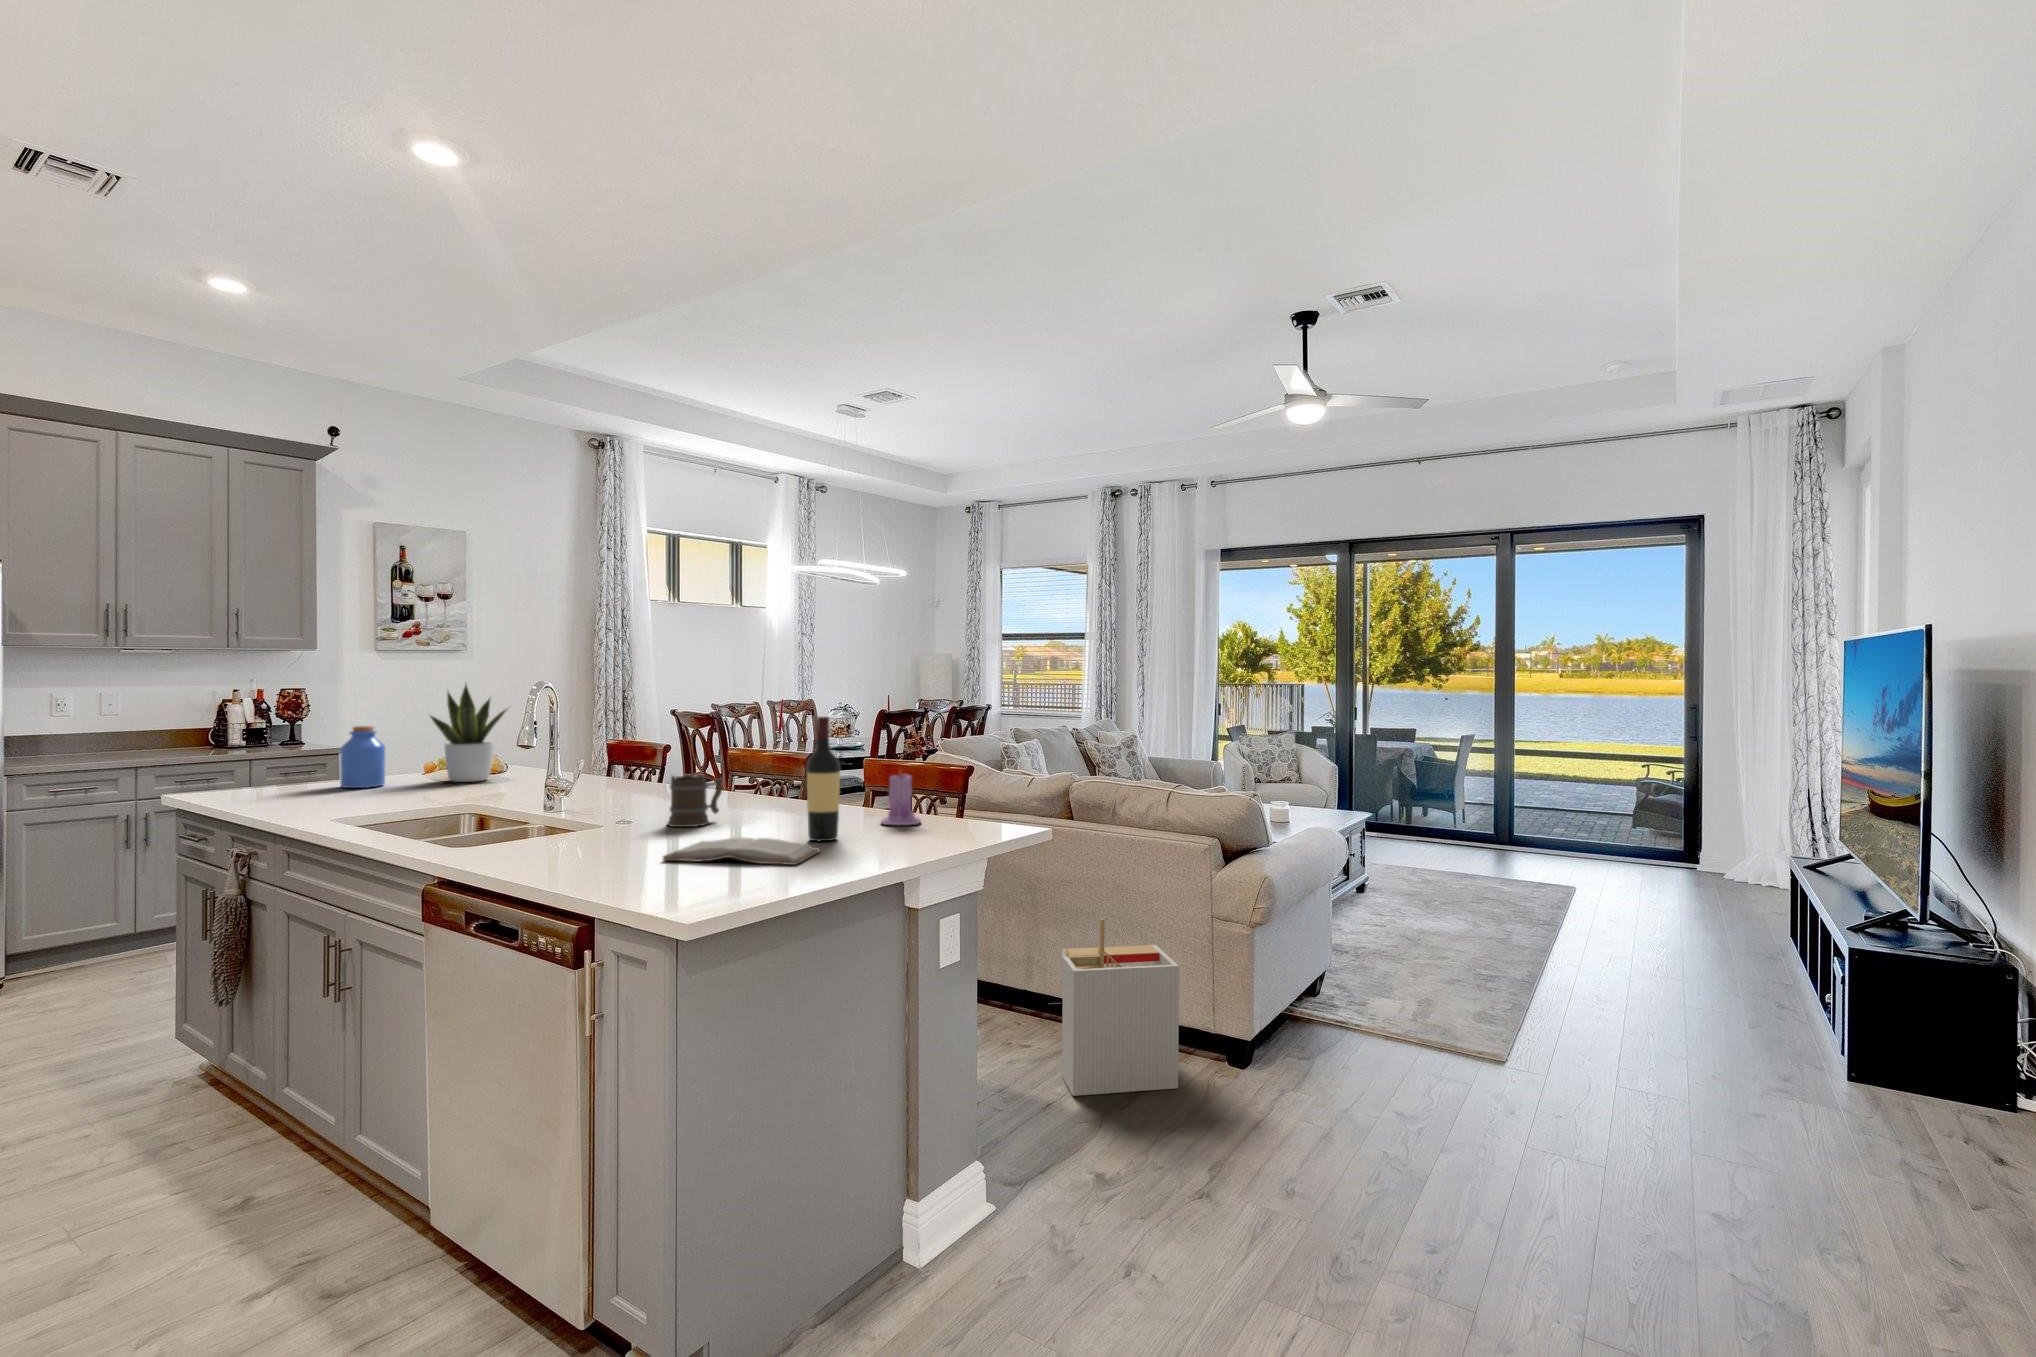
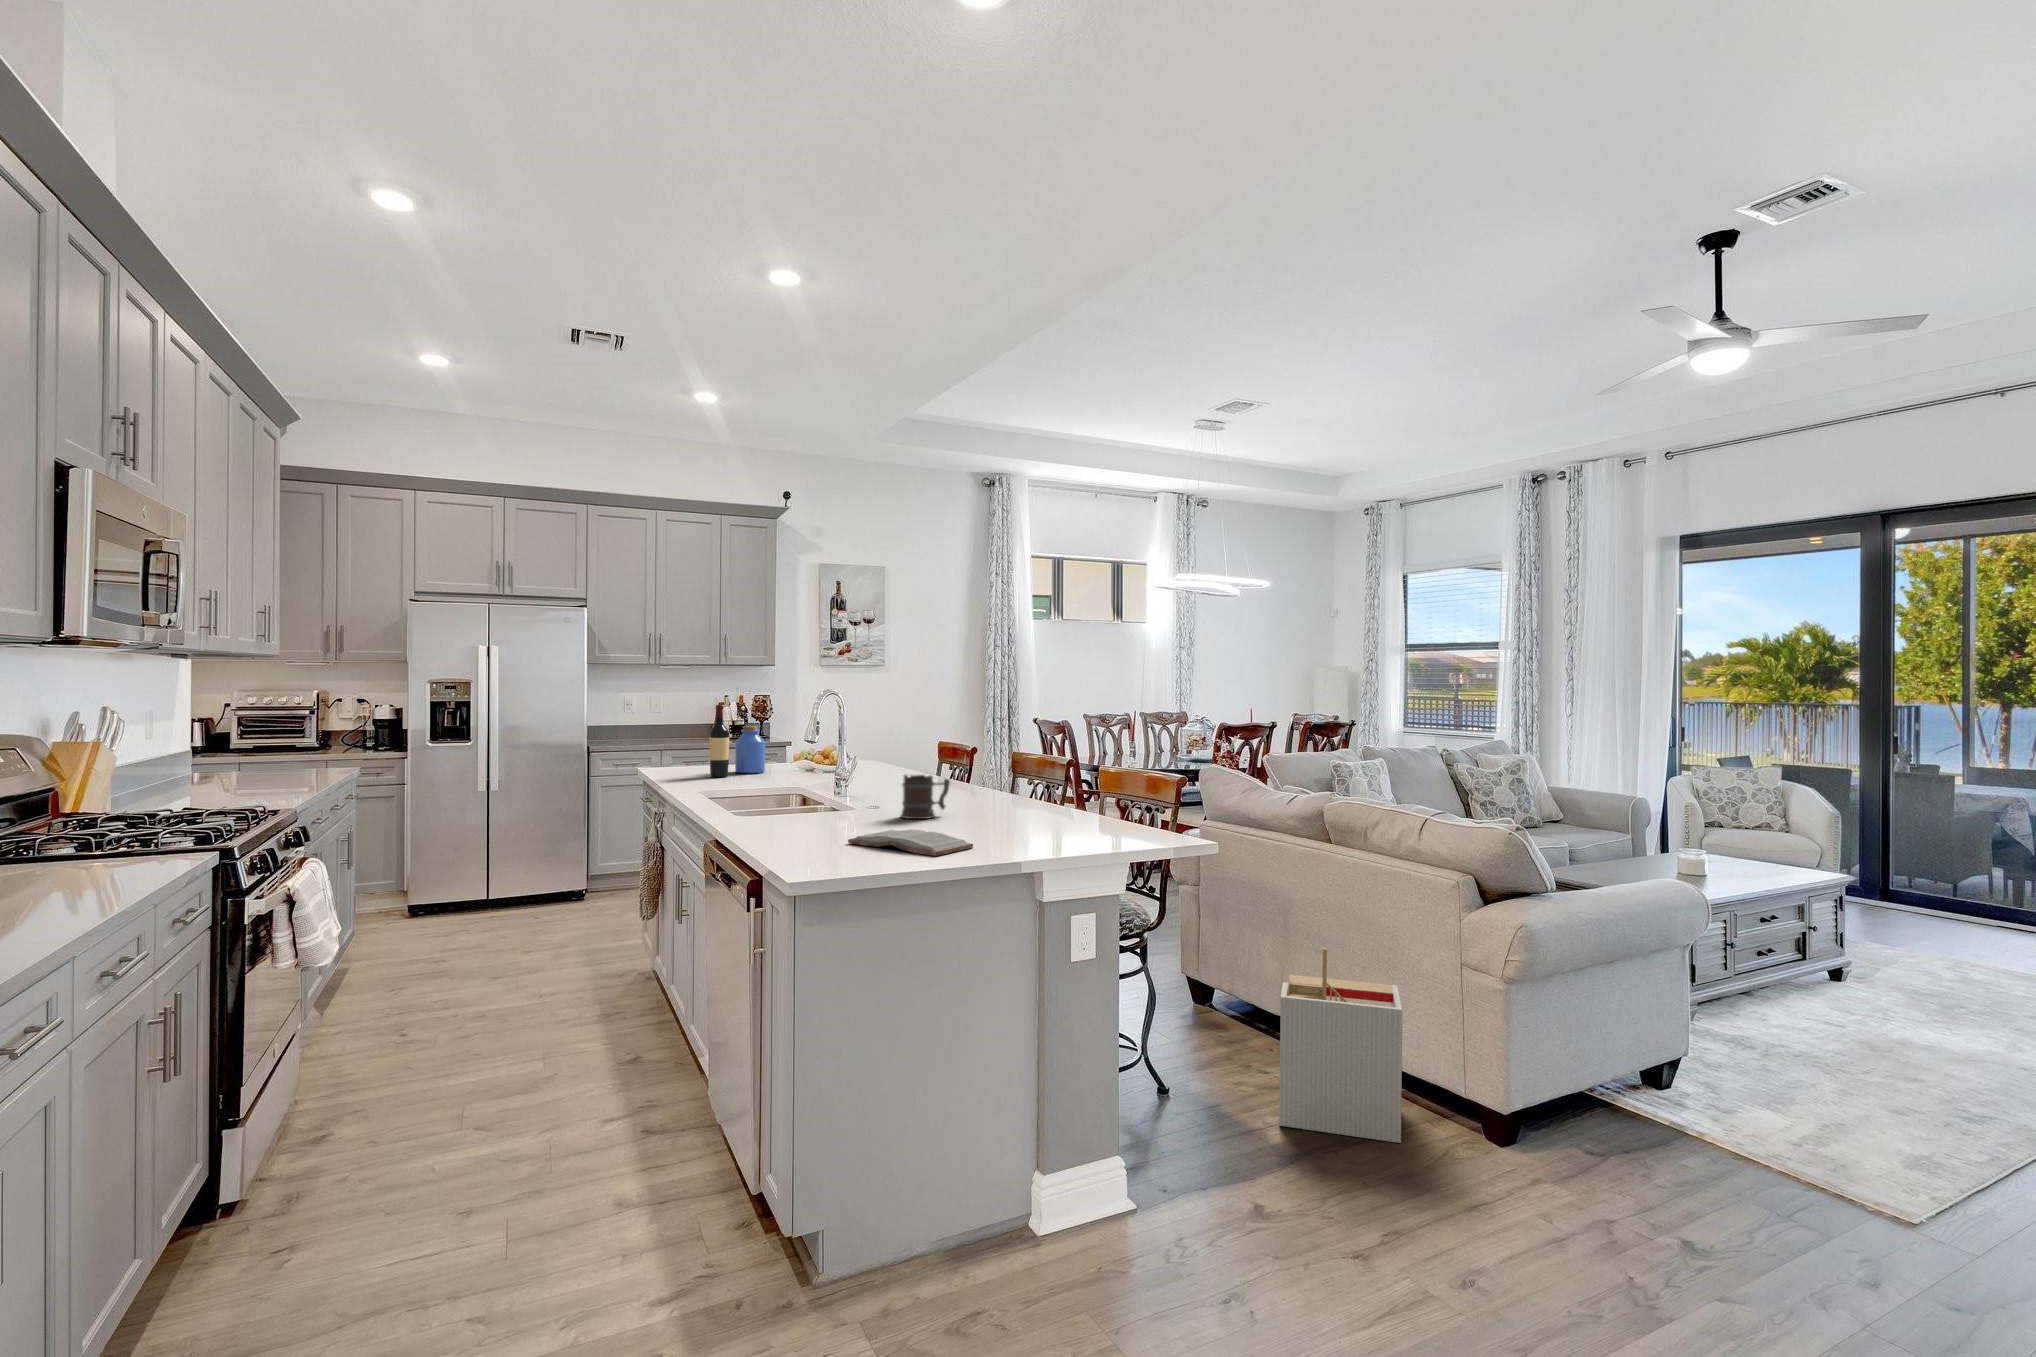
potted plant: present [430,685,506,782] -> none [793,691,854,773]
wine bottle: present [807,716,840,841] -> present [709,705,729,777]
candle: present [881,772,921,825] -> none [1067,778,1105,832]

